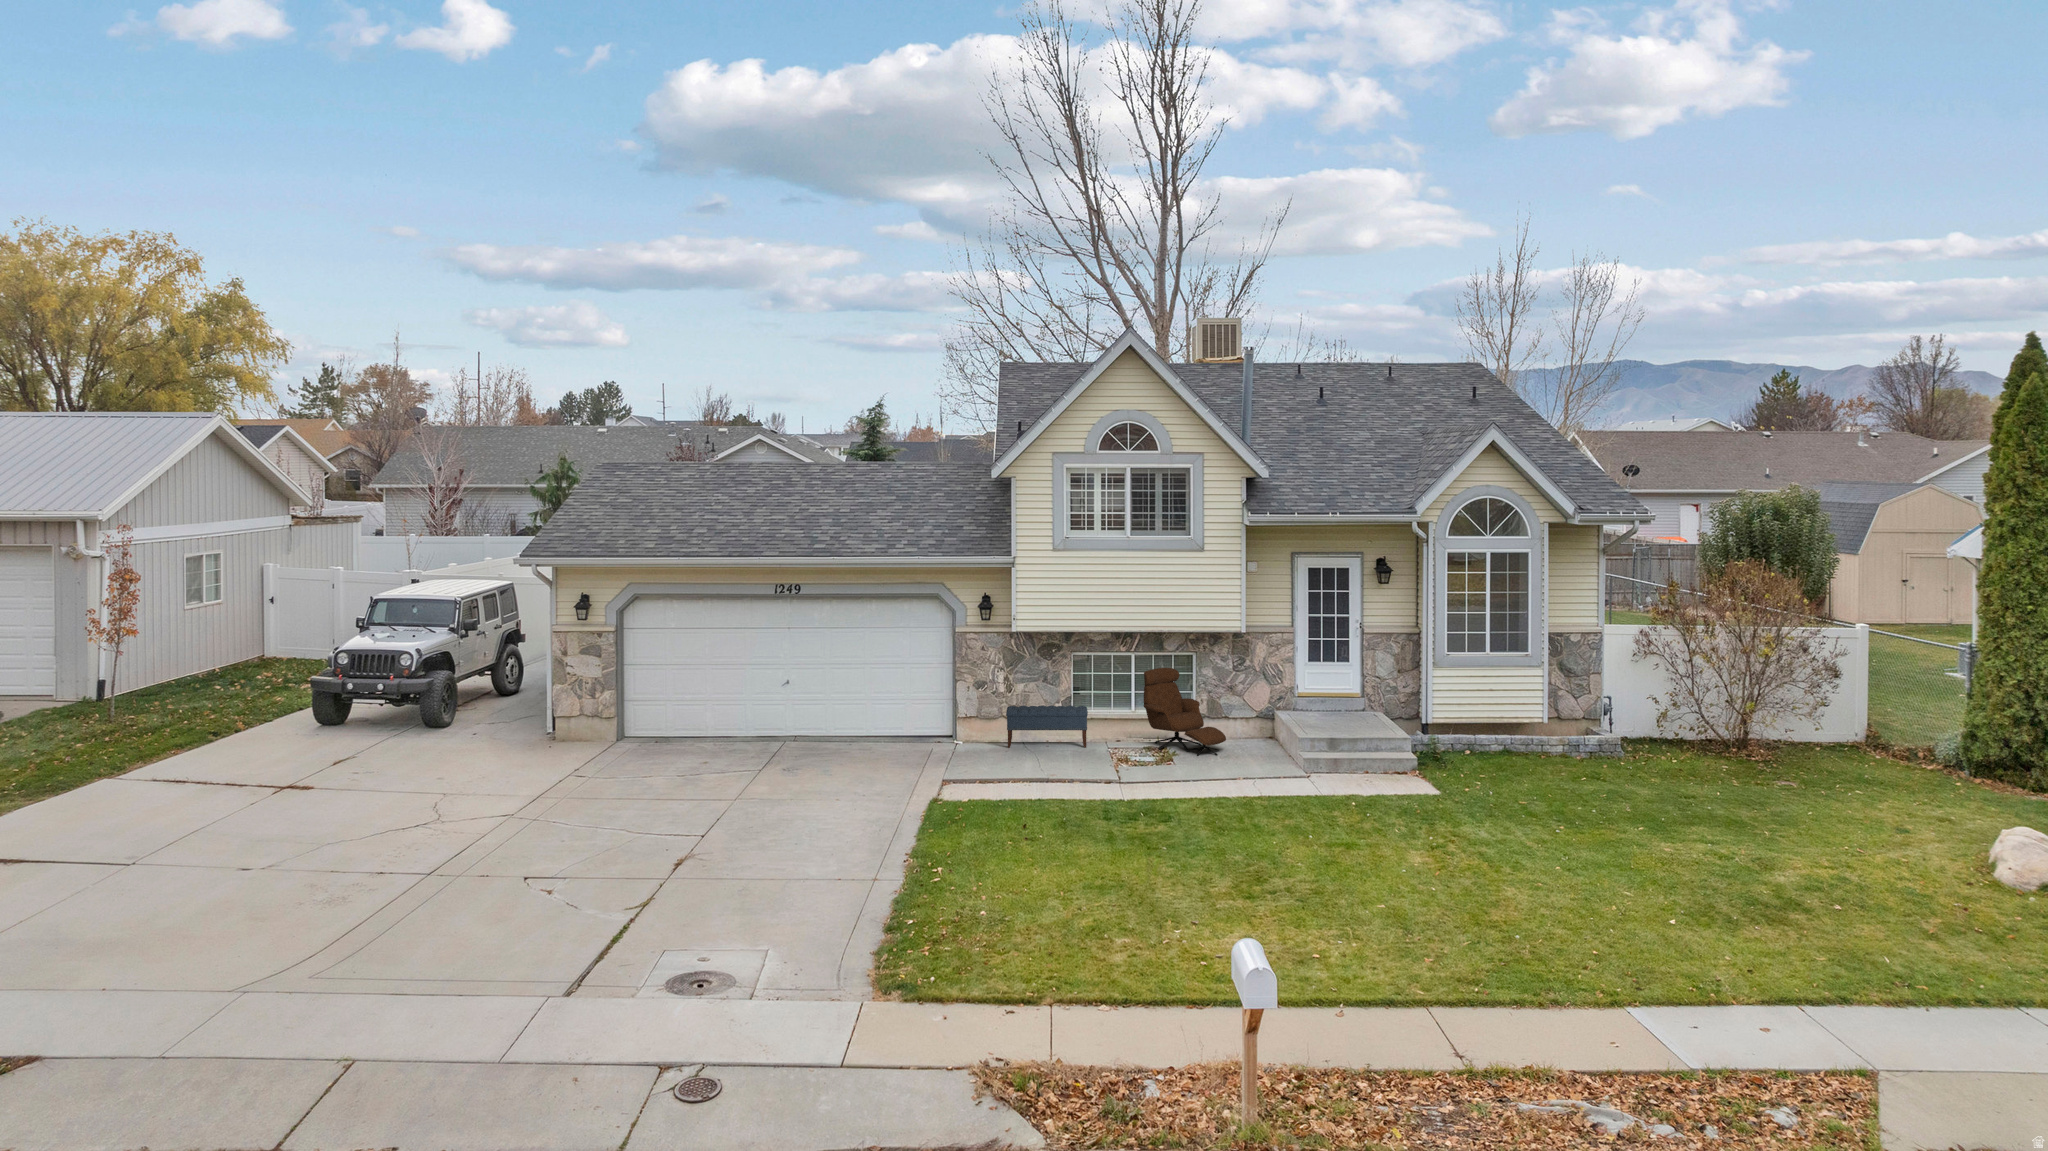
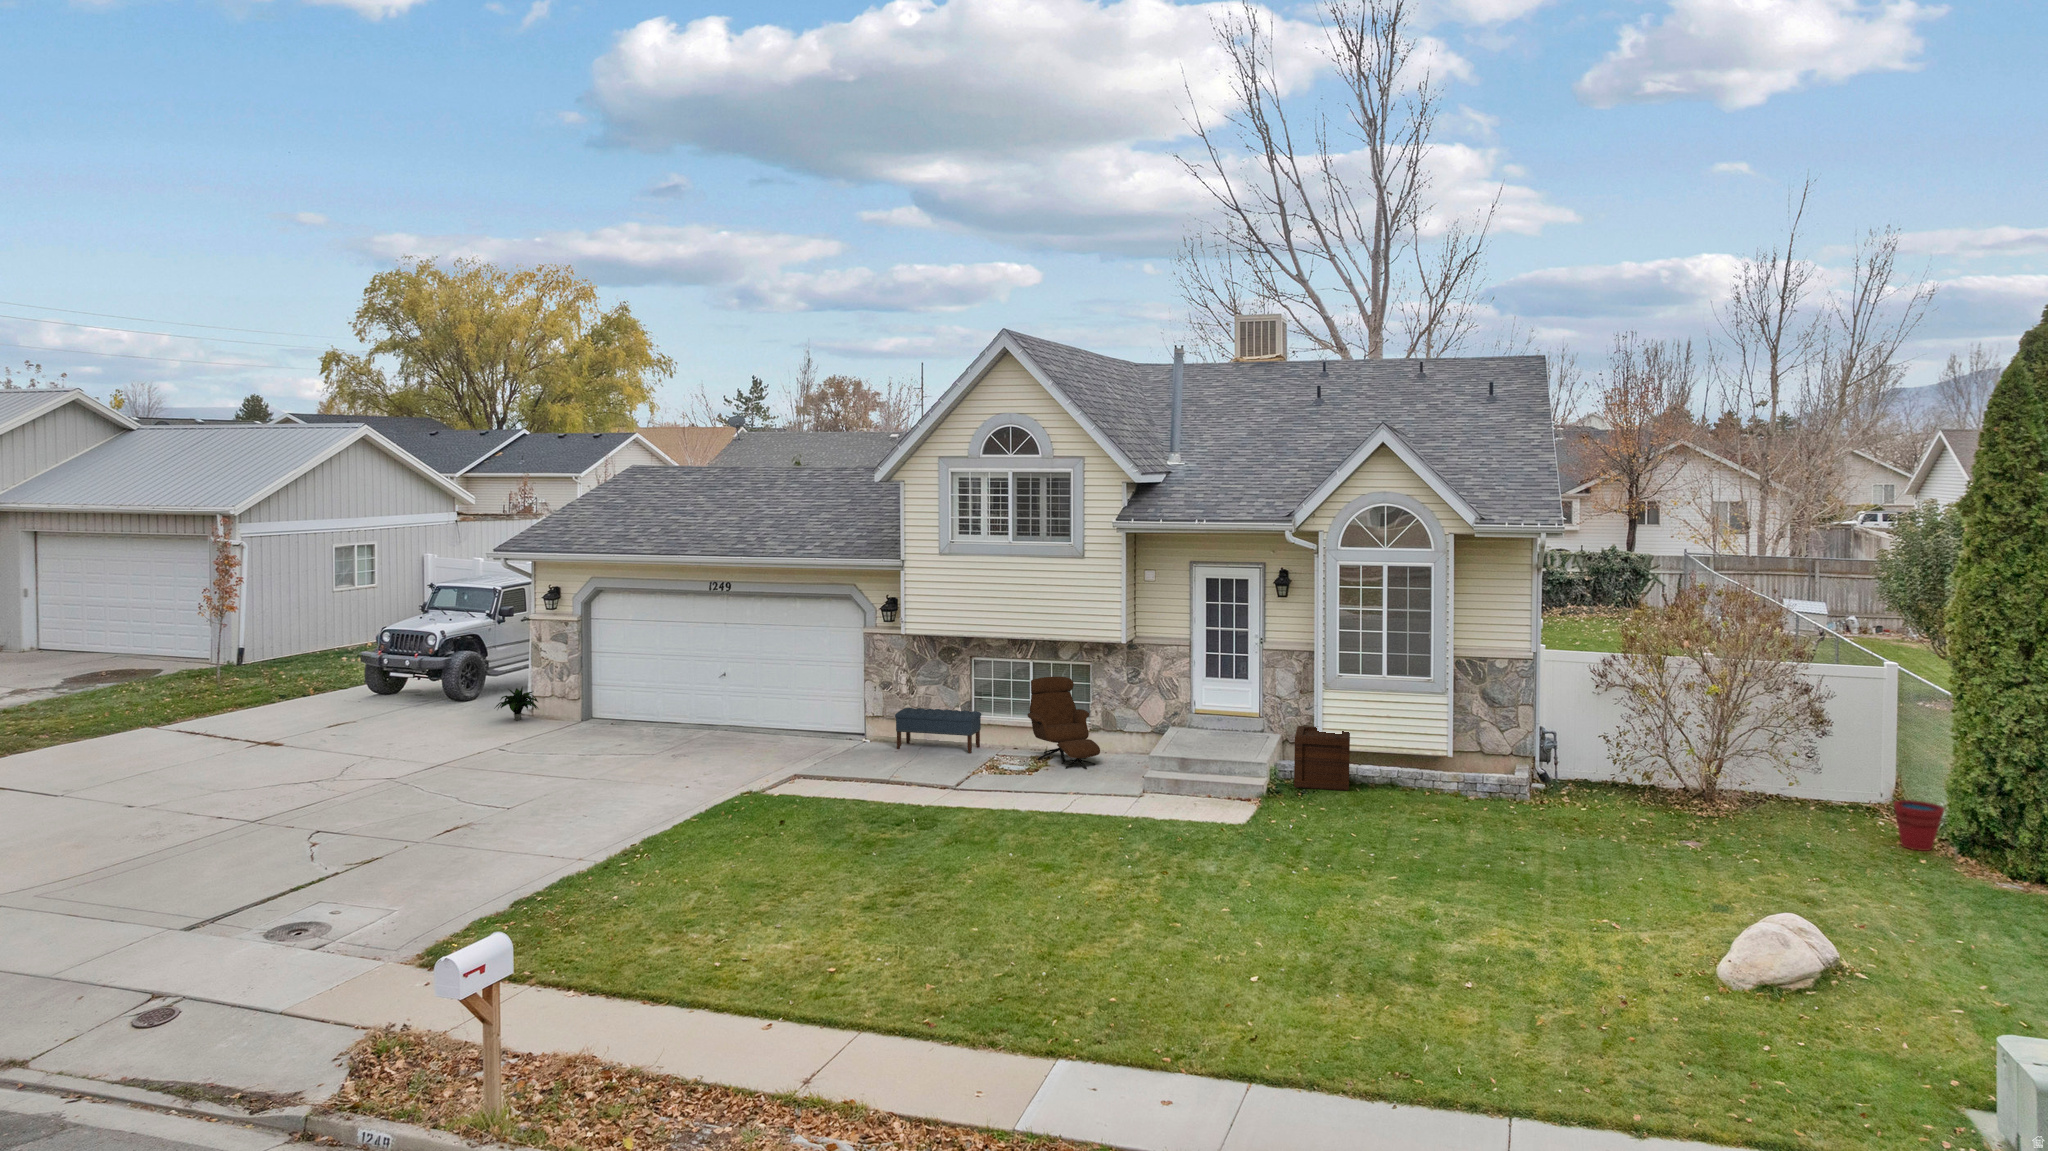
wooden crate: none [1409,703,1474,760] -> present [1294,726,1350,791]
potted plant: none [527,705,576,743] -> present [495,687,538,720]
bucket: none [1932,737,1975,777] -> present [1894,800,1944,851]

